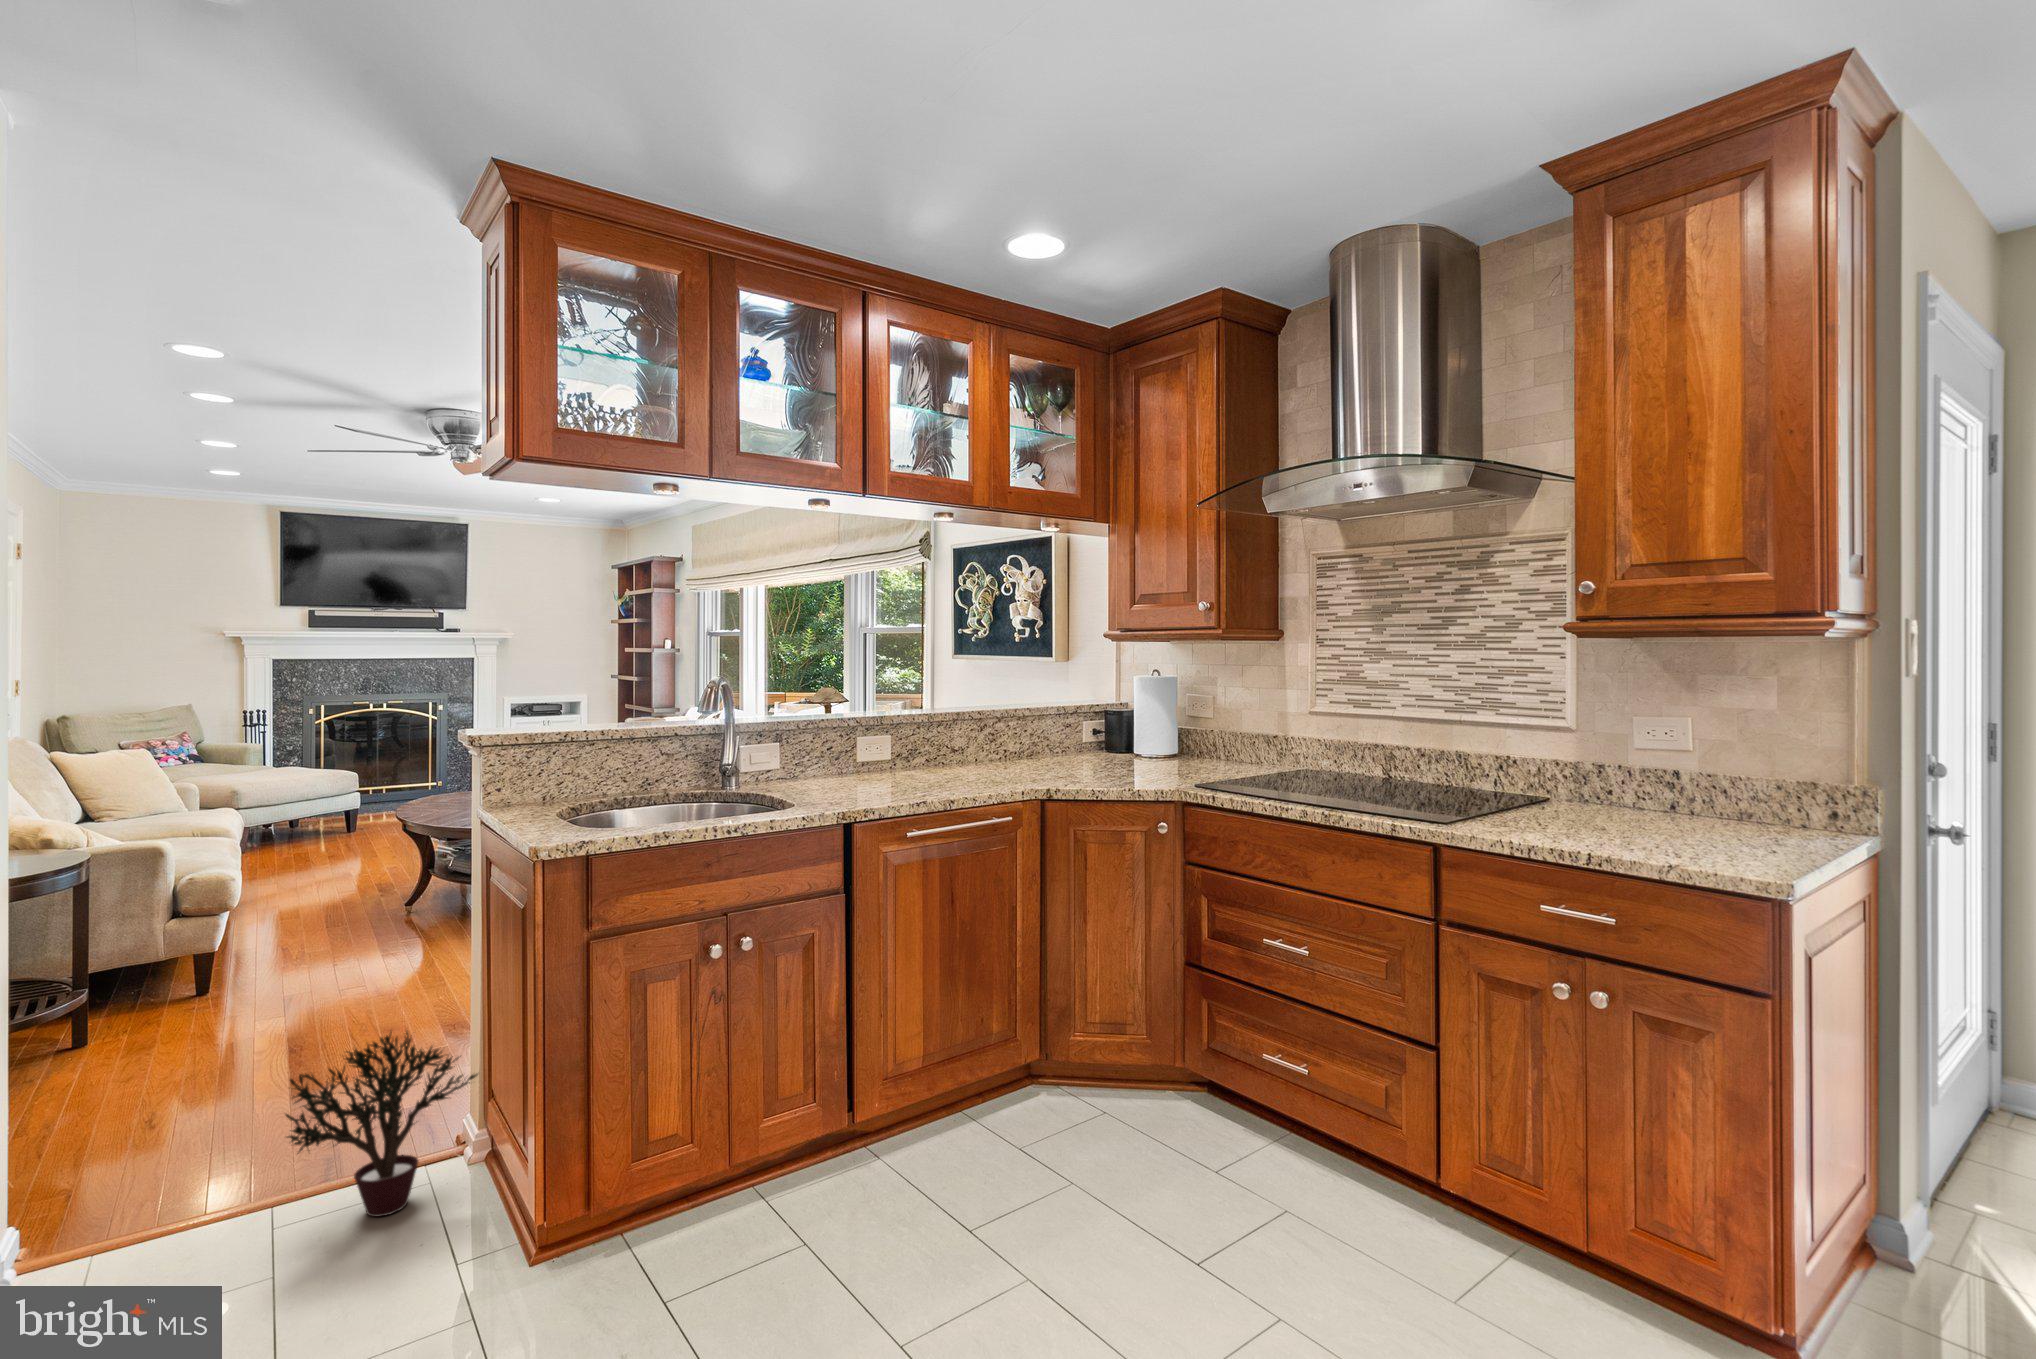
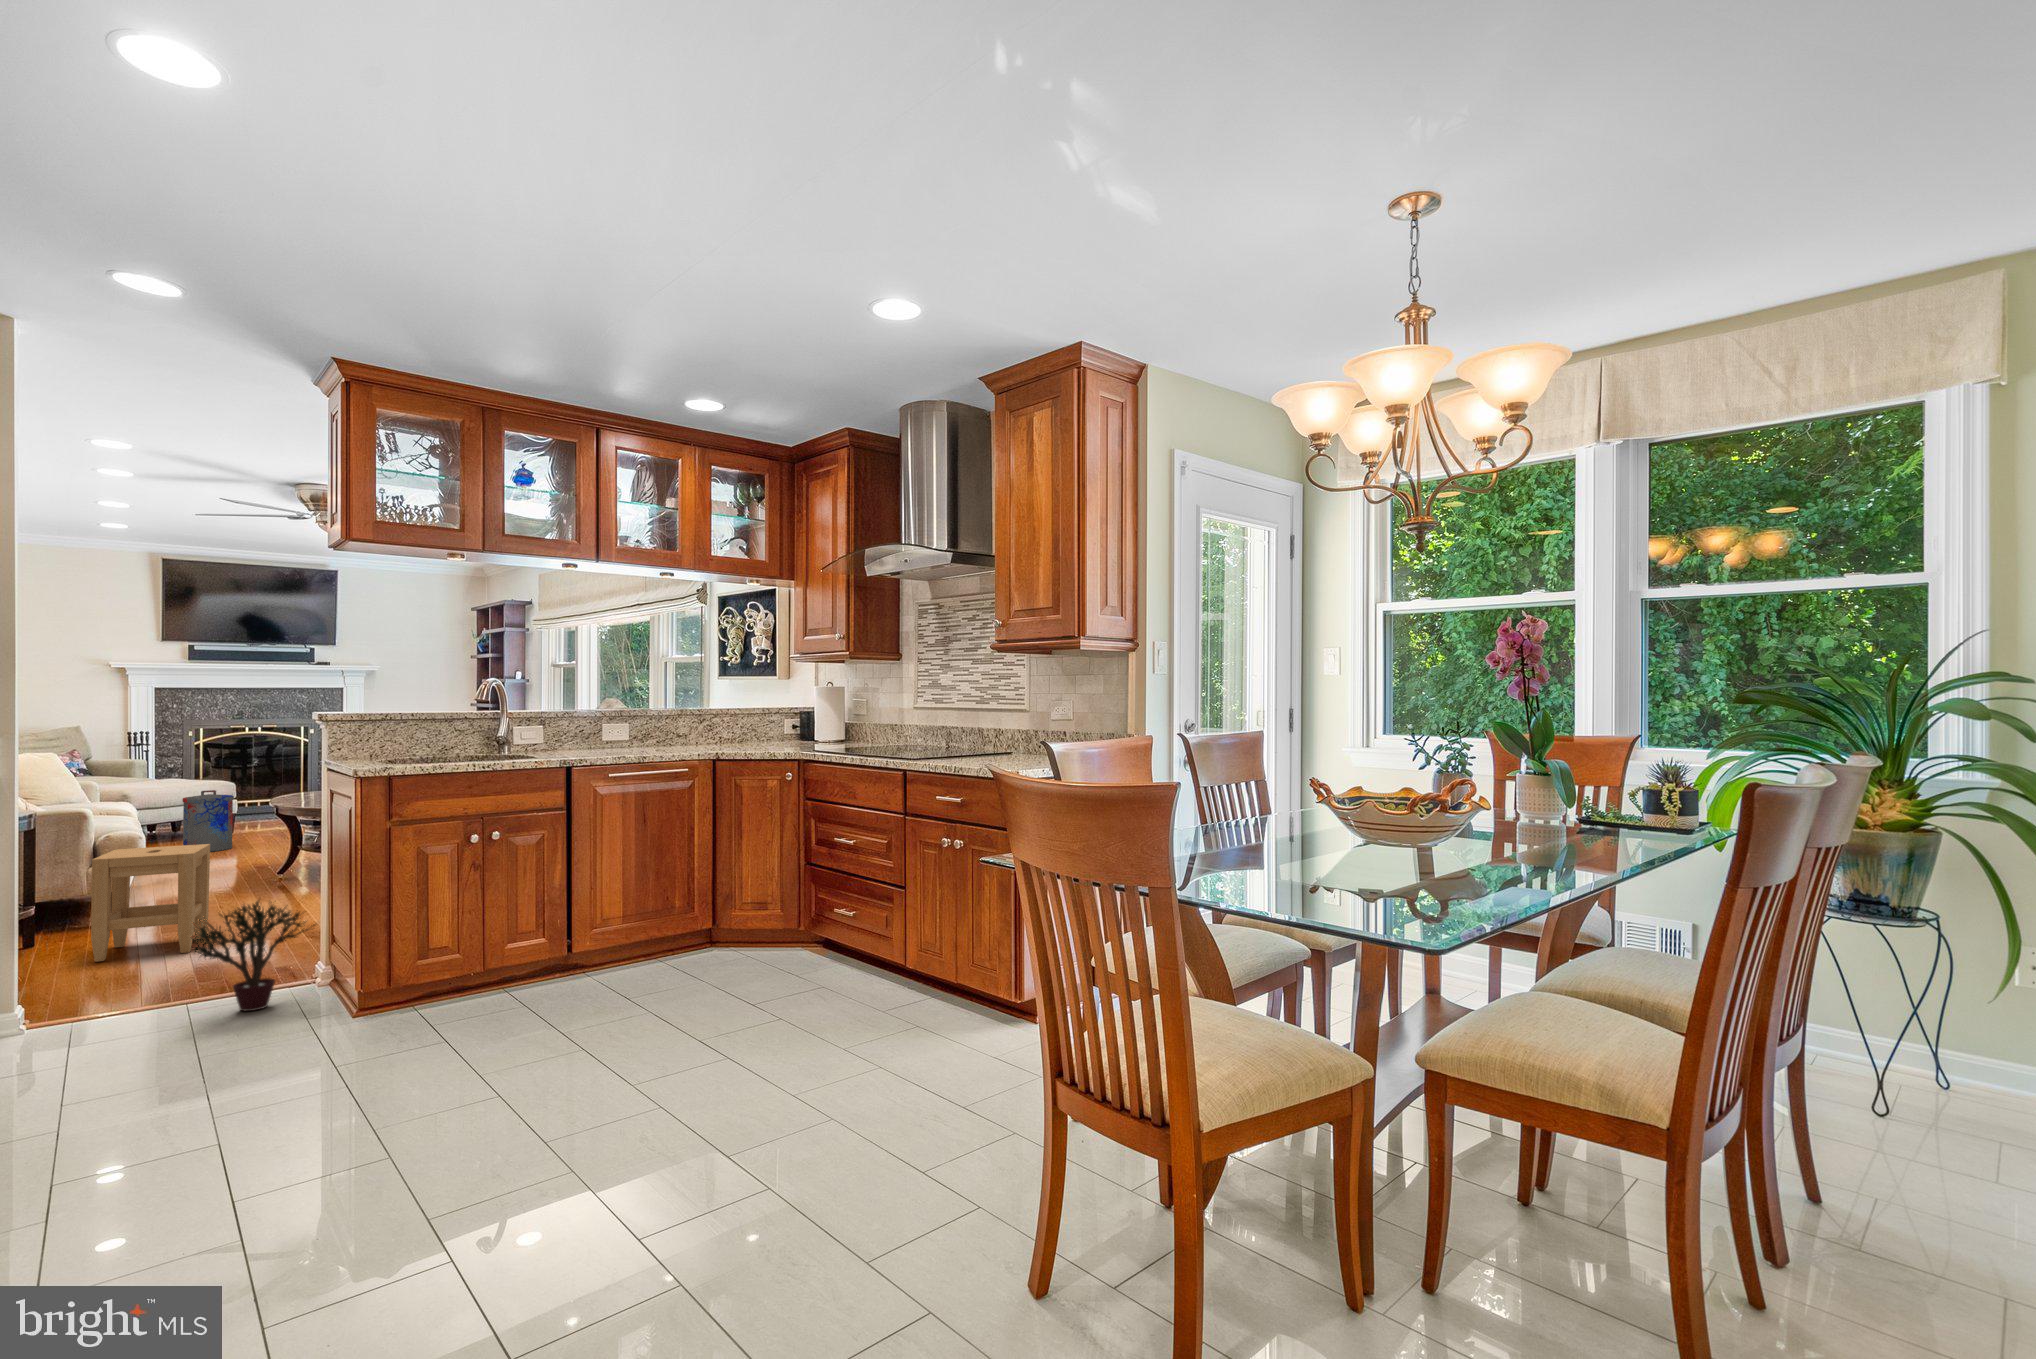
trash can: none [306,782,362,855] -> present [183,790,234,852]
stool: none [167,893,328,1070] -> present [91,844,210,962]

